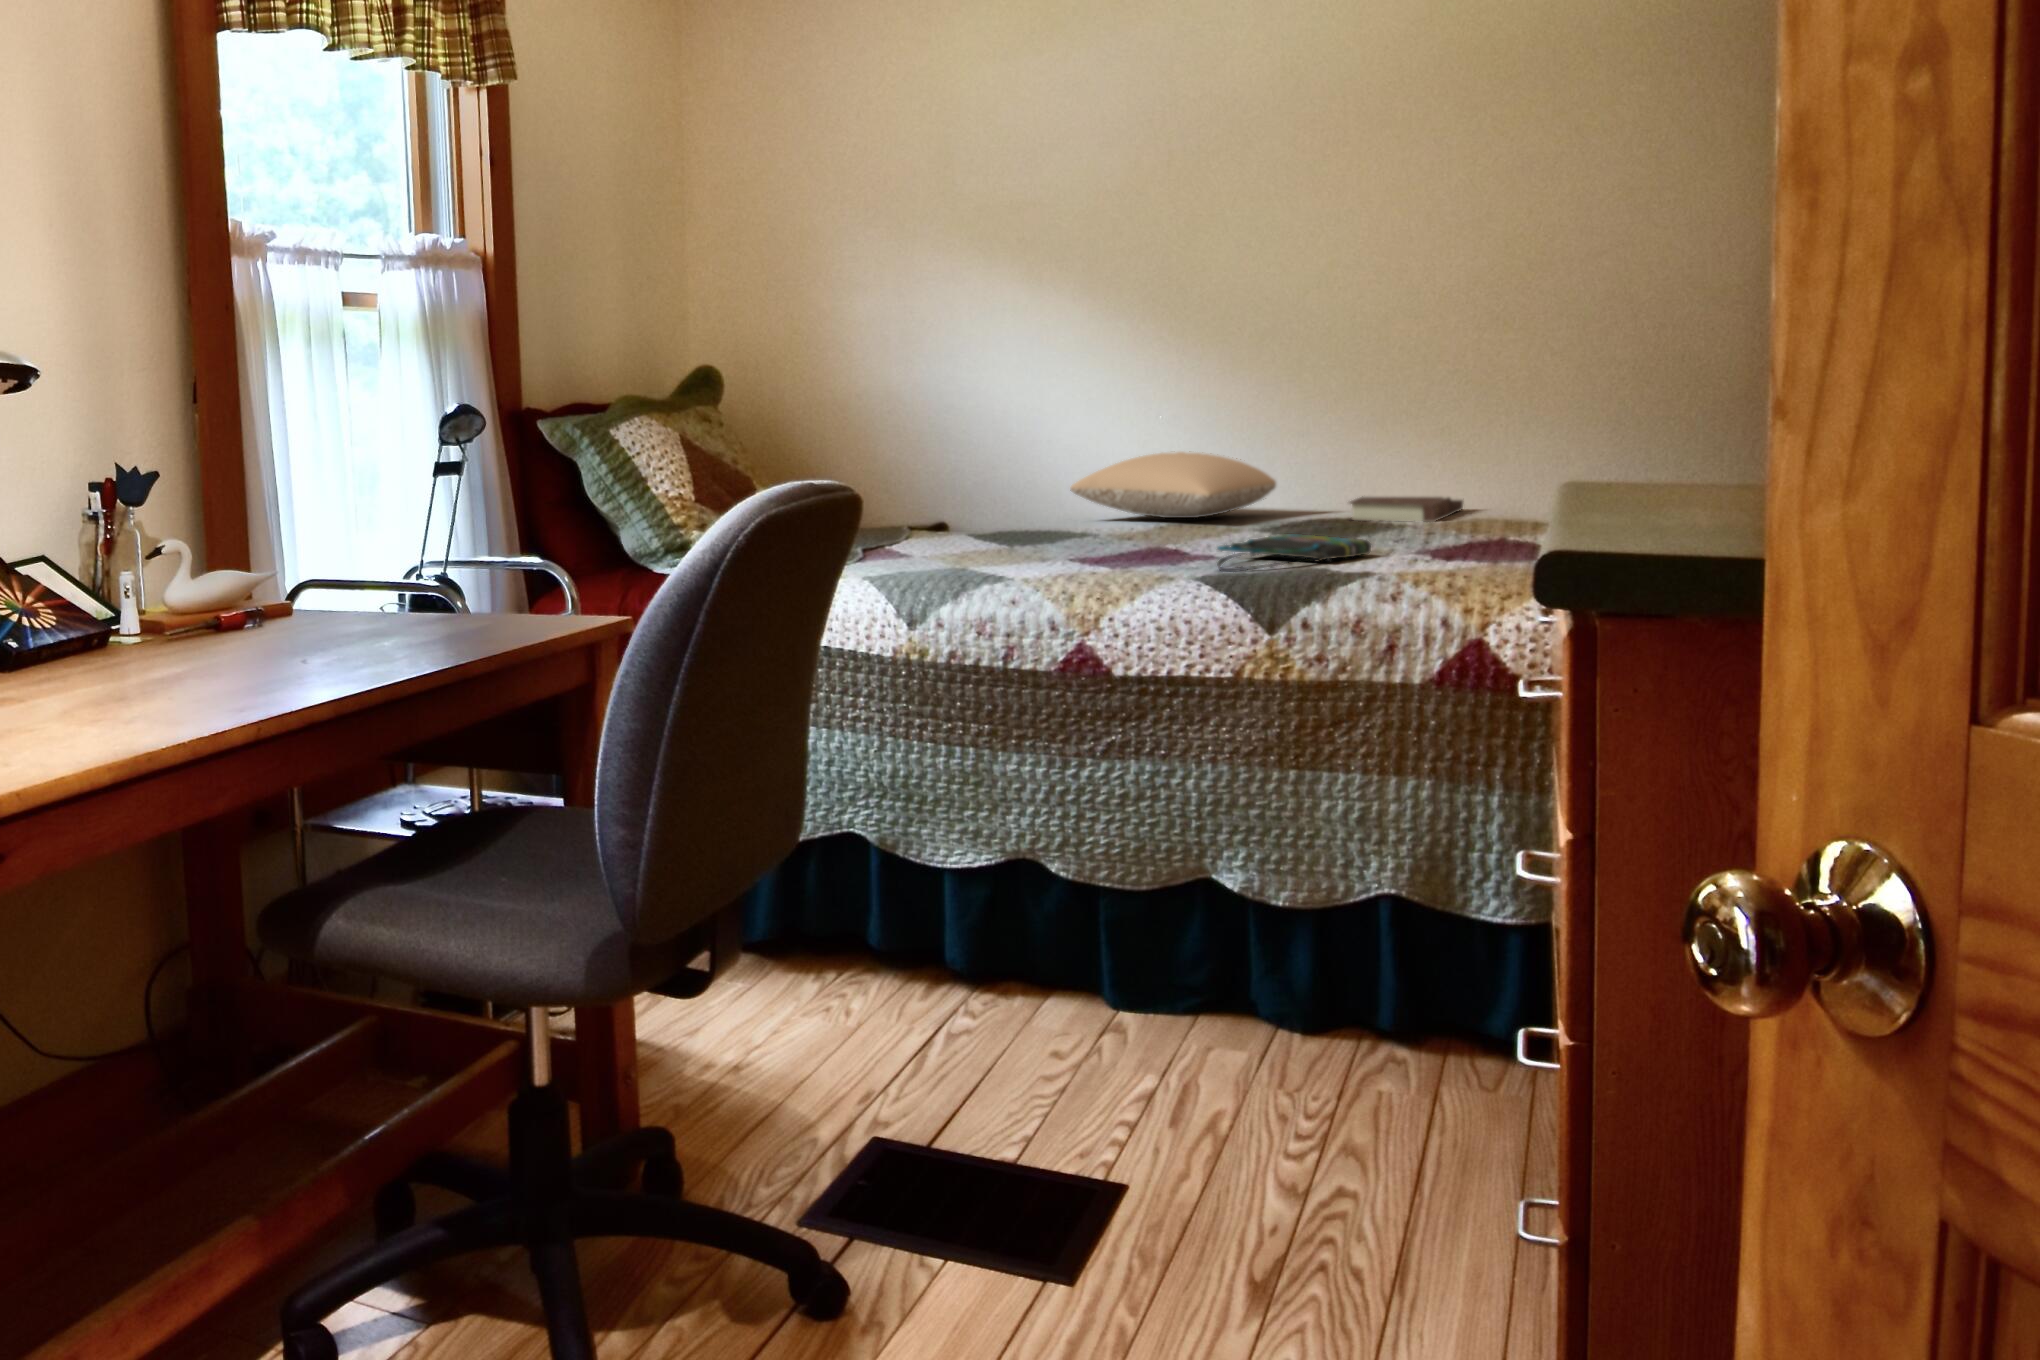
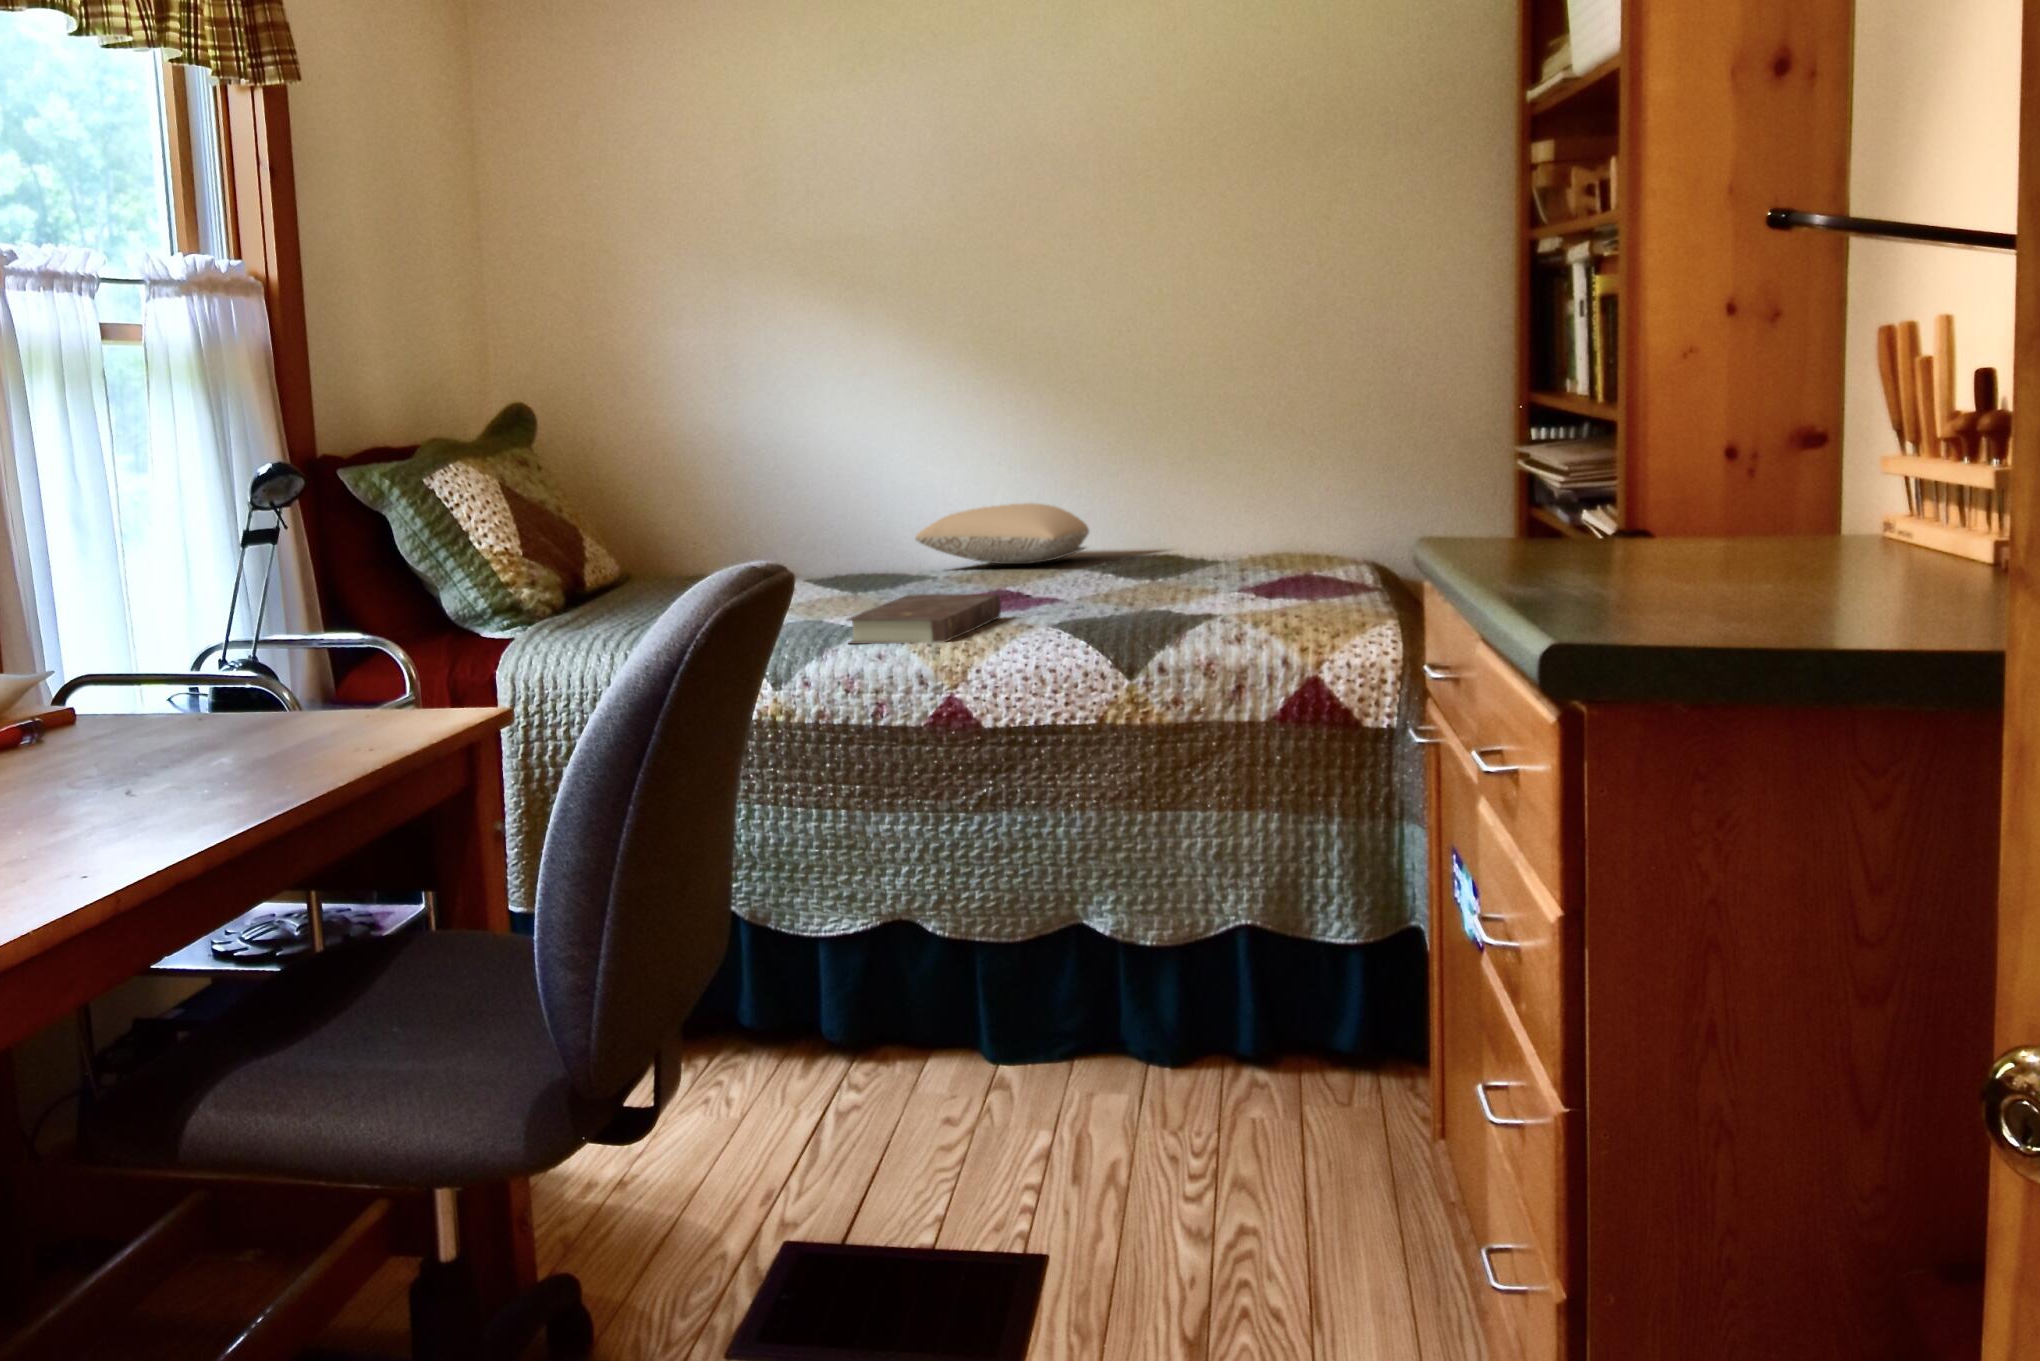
book: present [1350,496,1463,522] -> present [847,594,1001,644]
tote bag: present [1218,534,1371,572] -> none [1073,574,1209,615]

